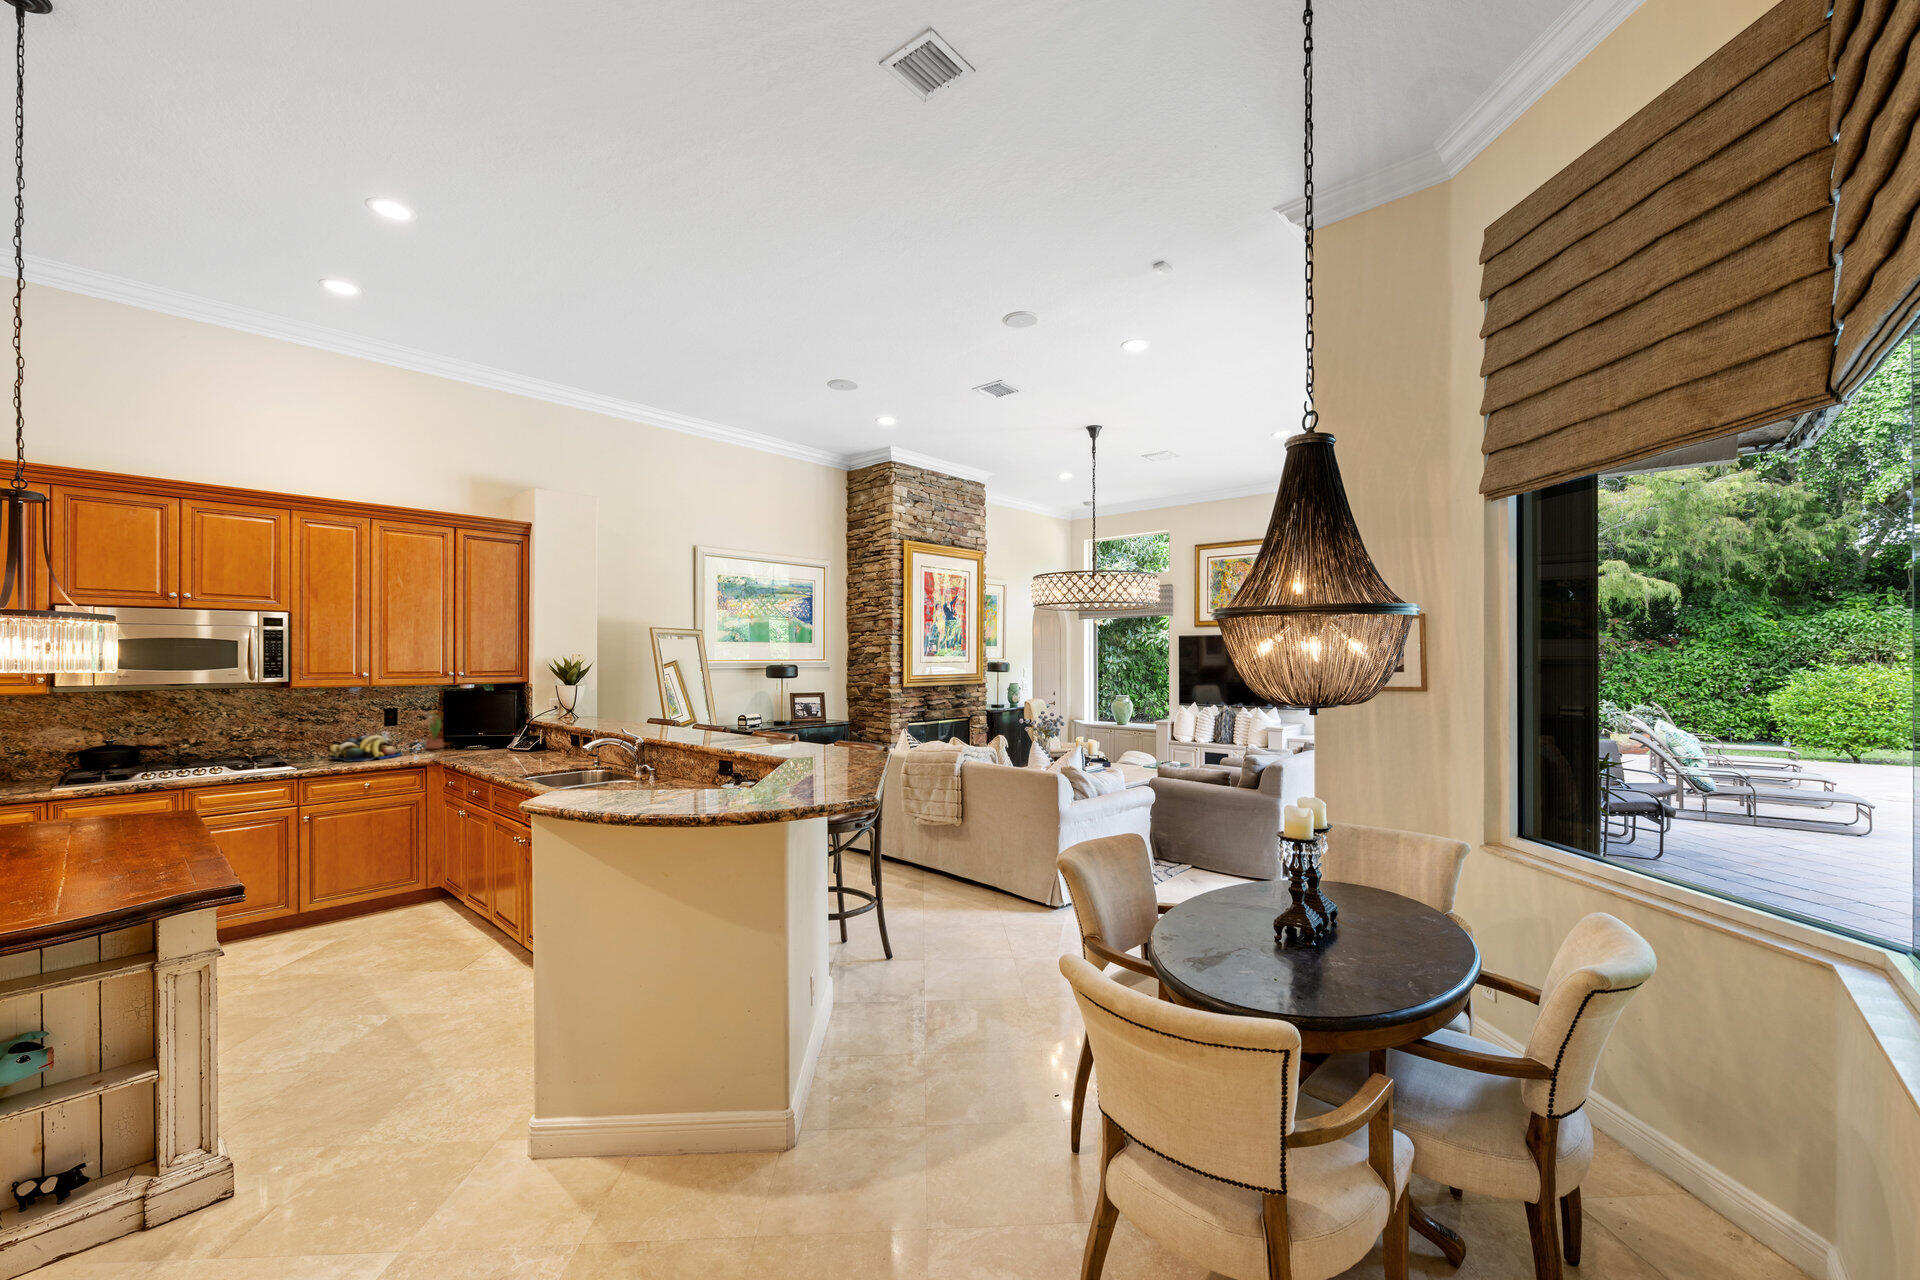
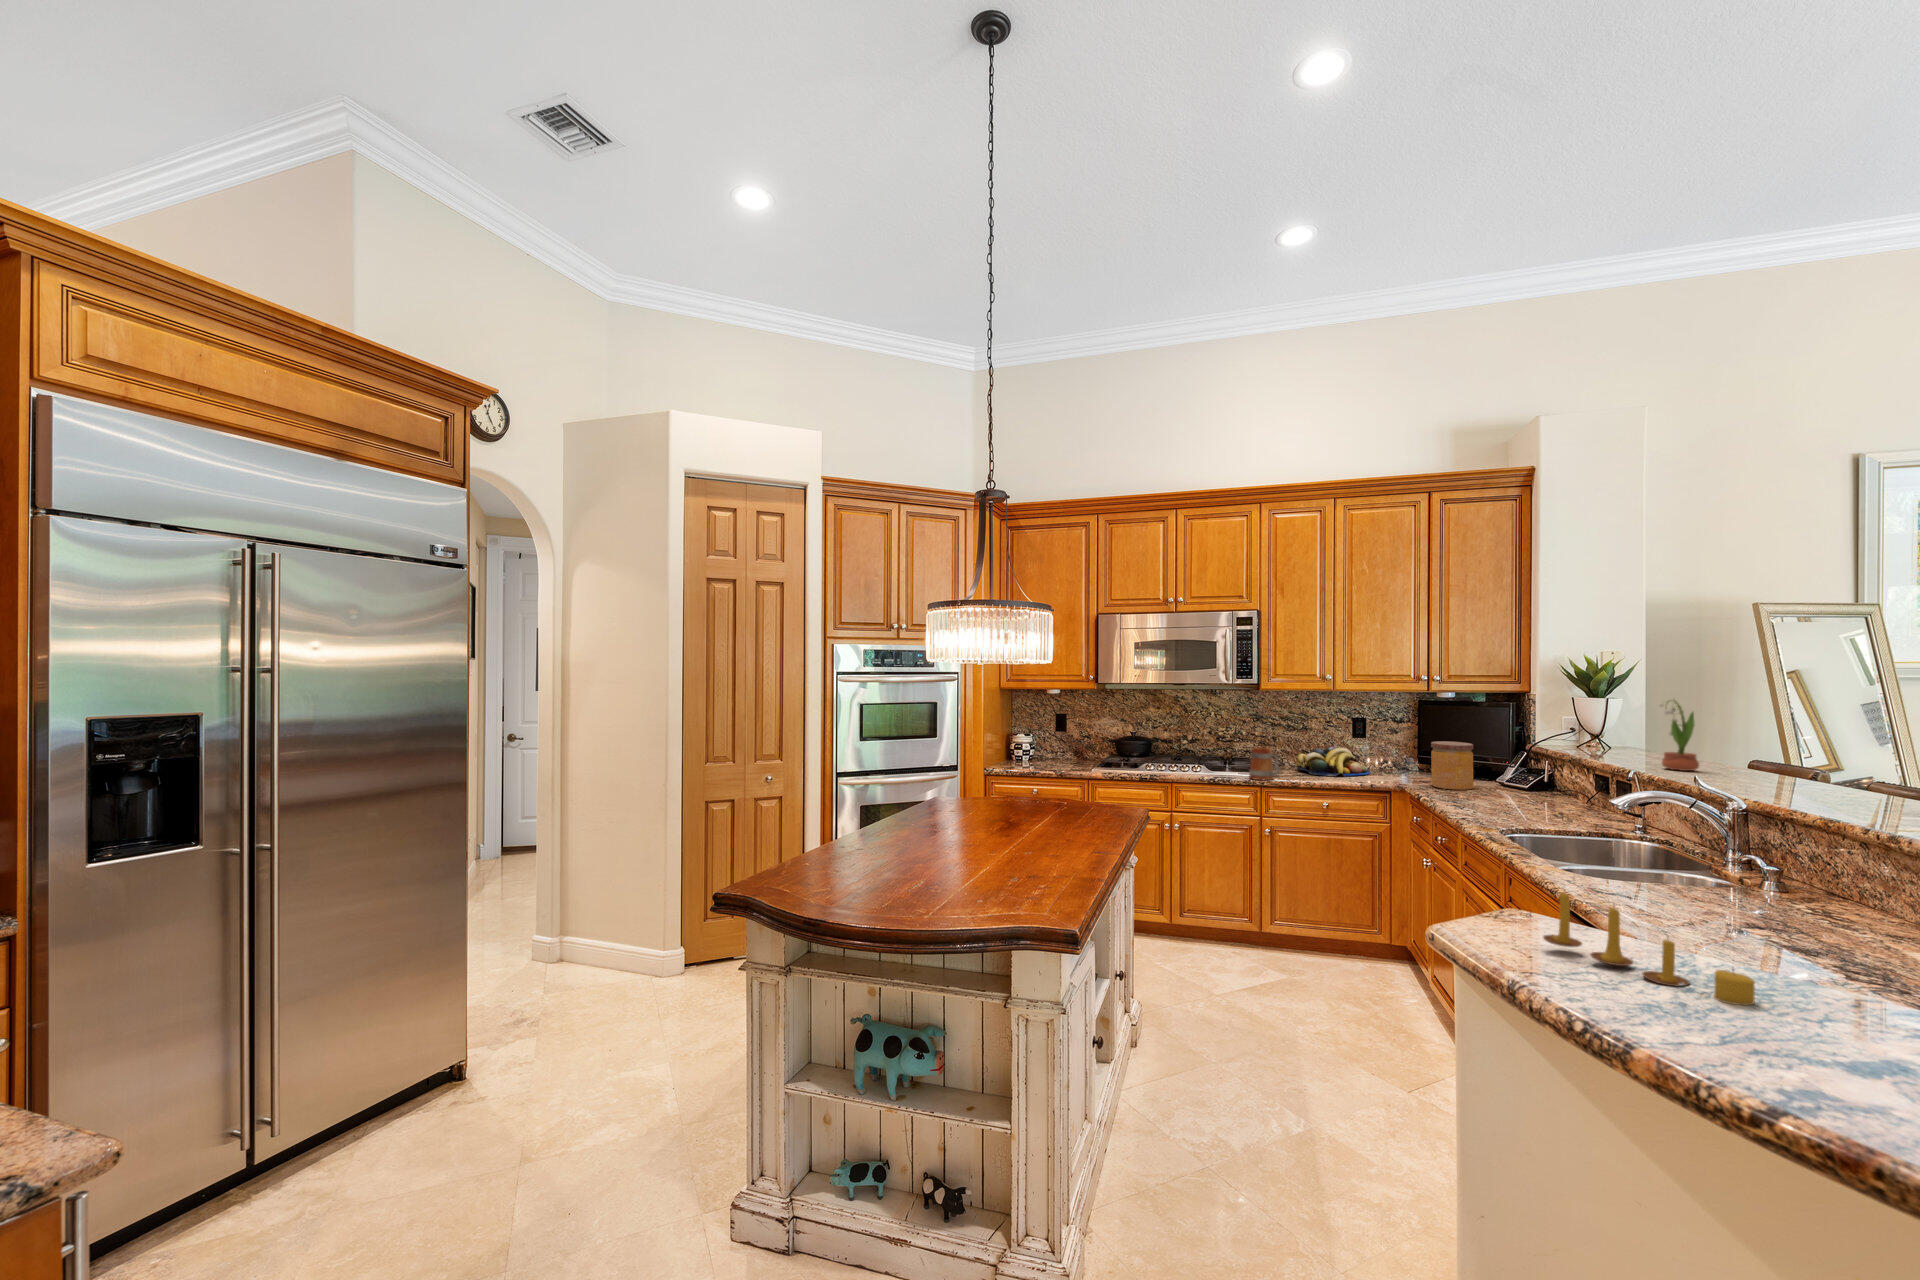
potted flower: present [425,713,443,749] -> present [1659,700,1699,771]
jar: none [458,721,491,757] -> present [1431,741,1473,790]
mug: none [283,743,318,773] -> present [1249,748,1279,780]
candle: none [582,777,660,807] -> present [1543,892,1755,1005]

